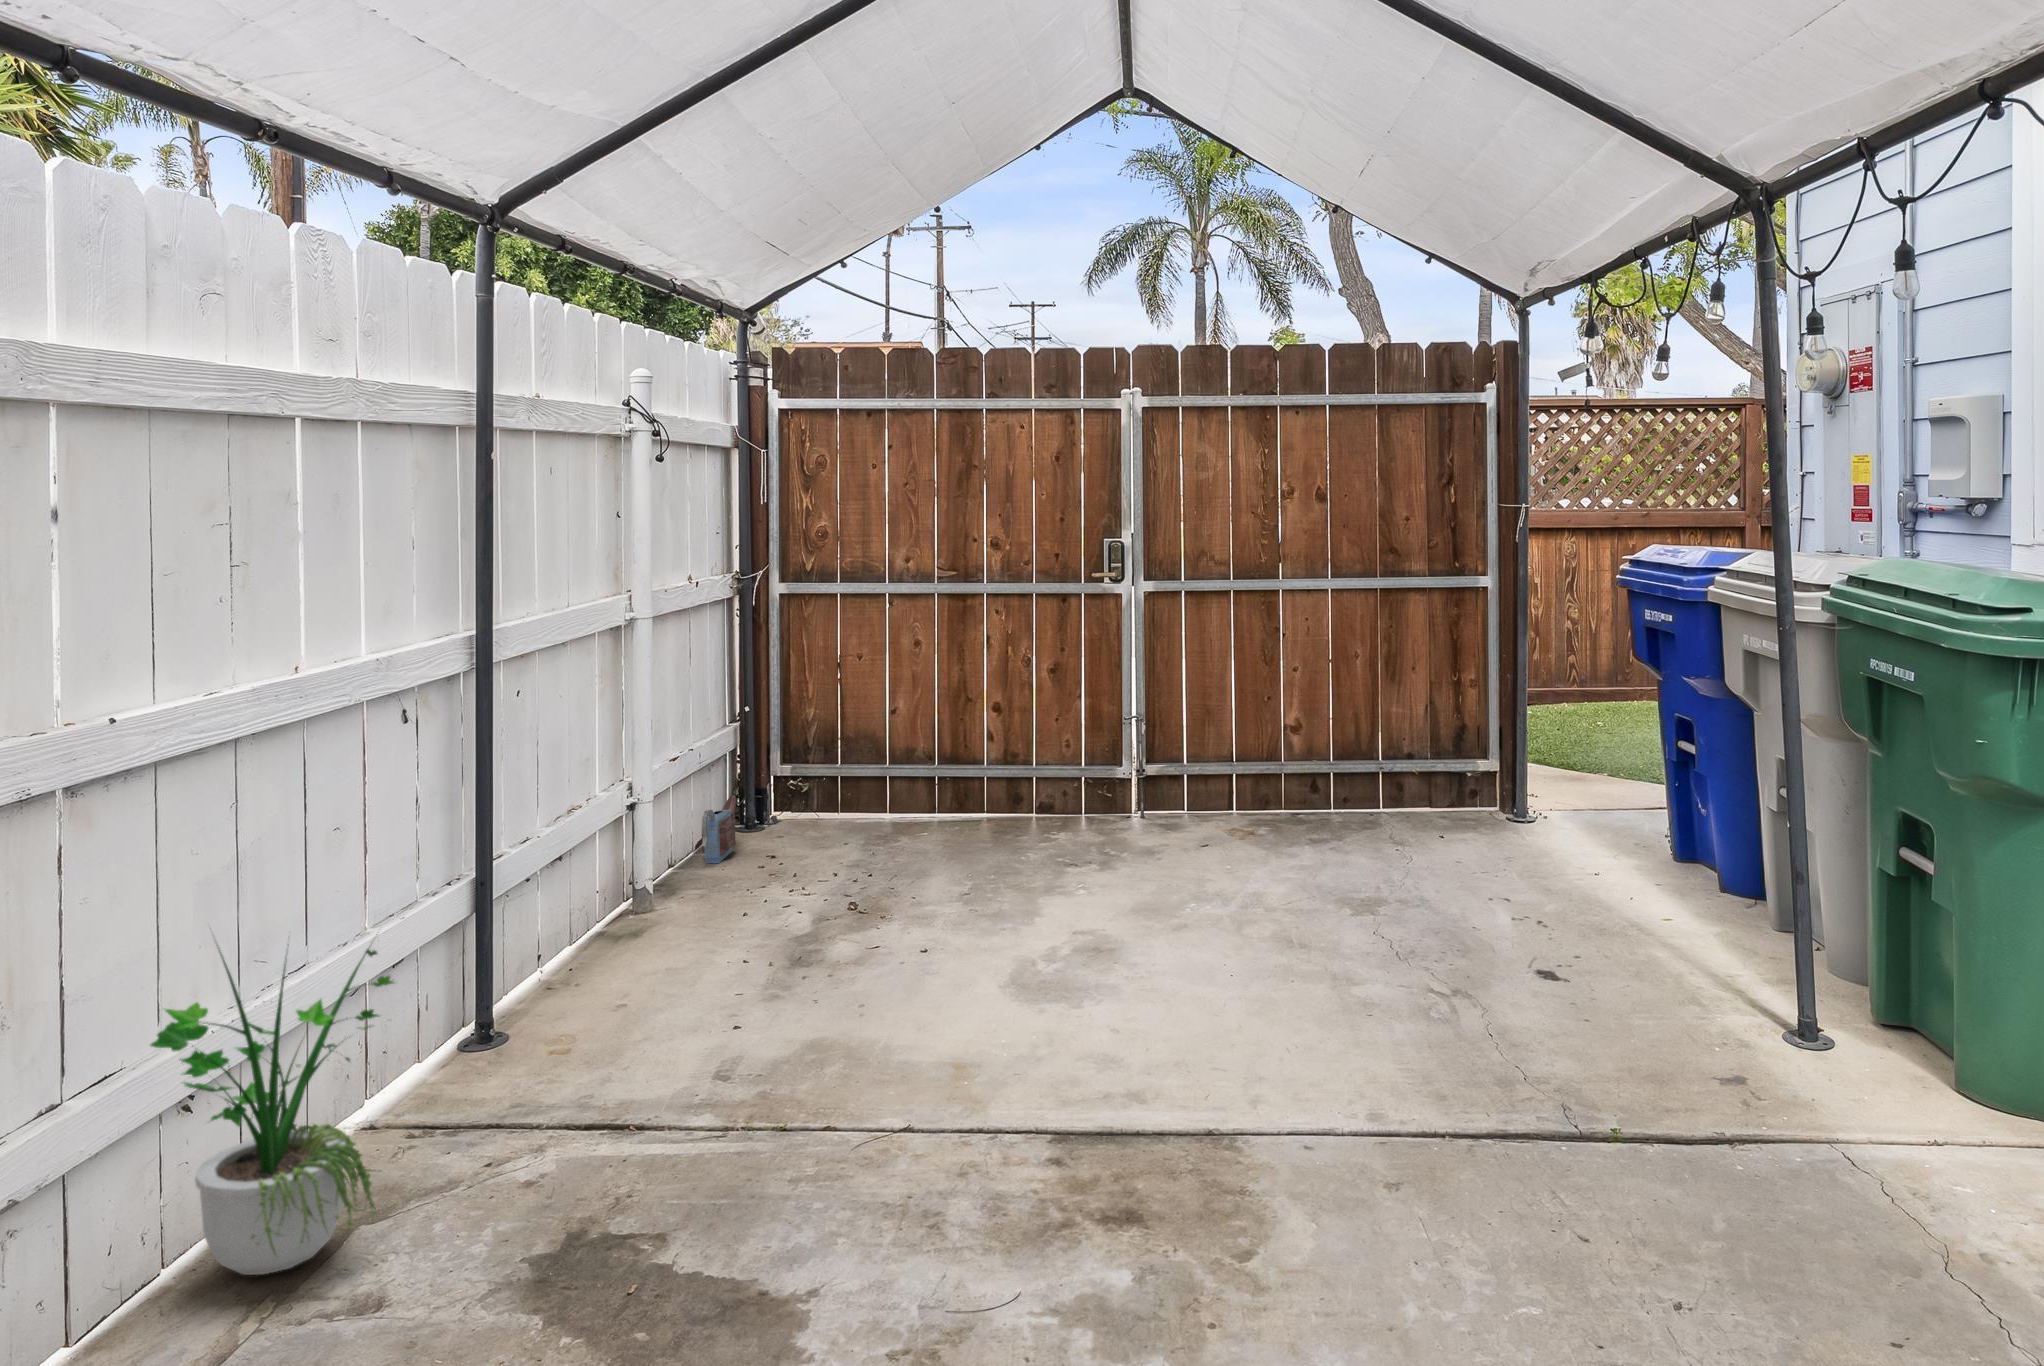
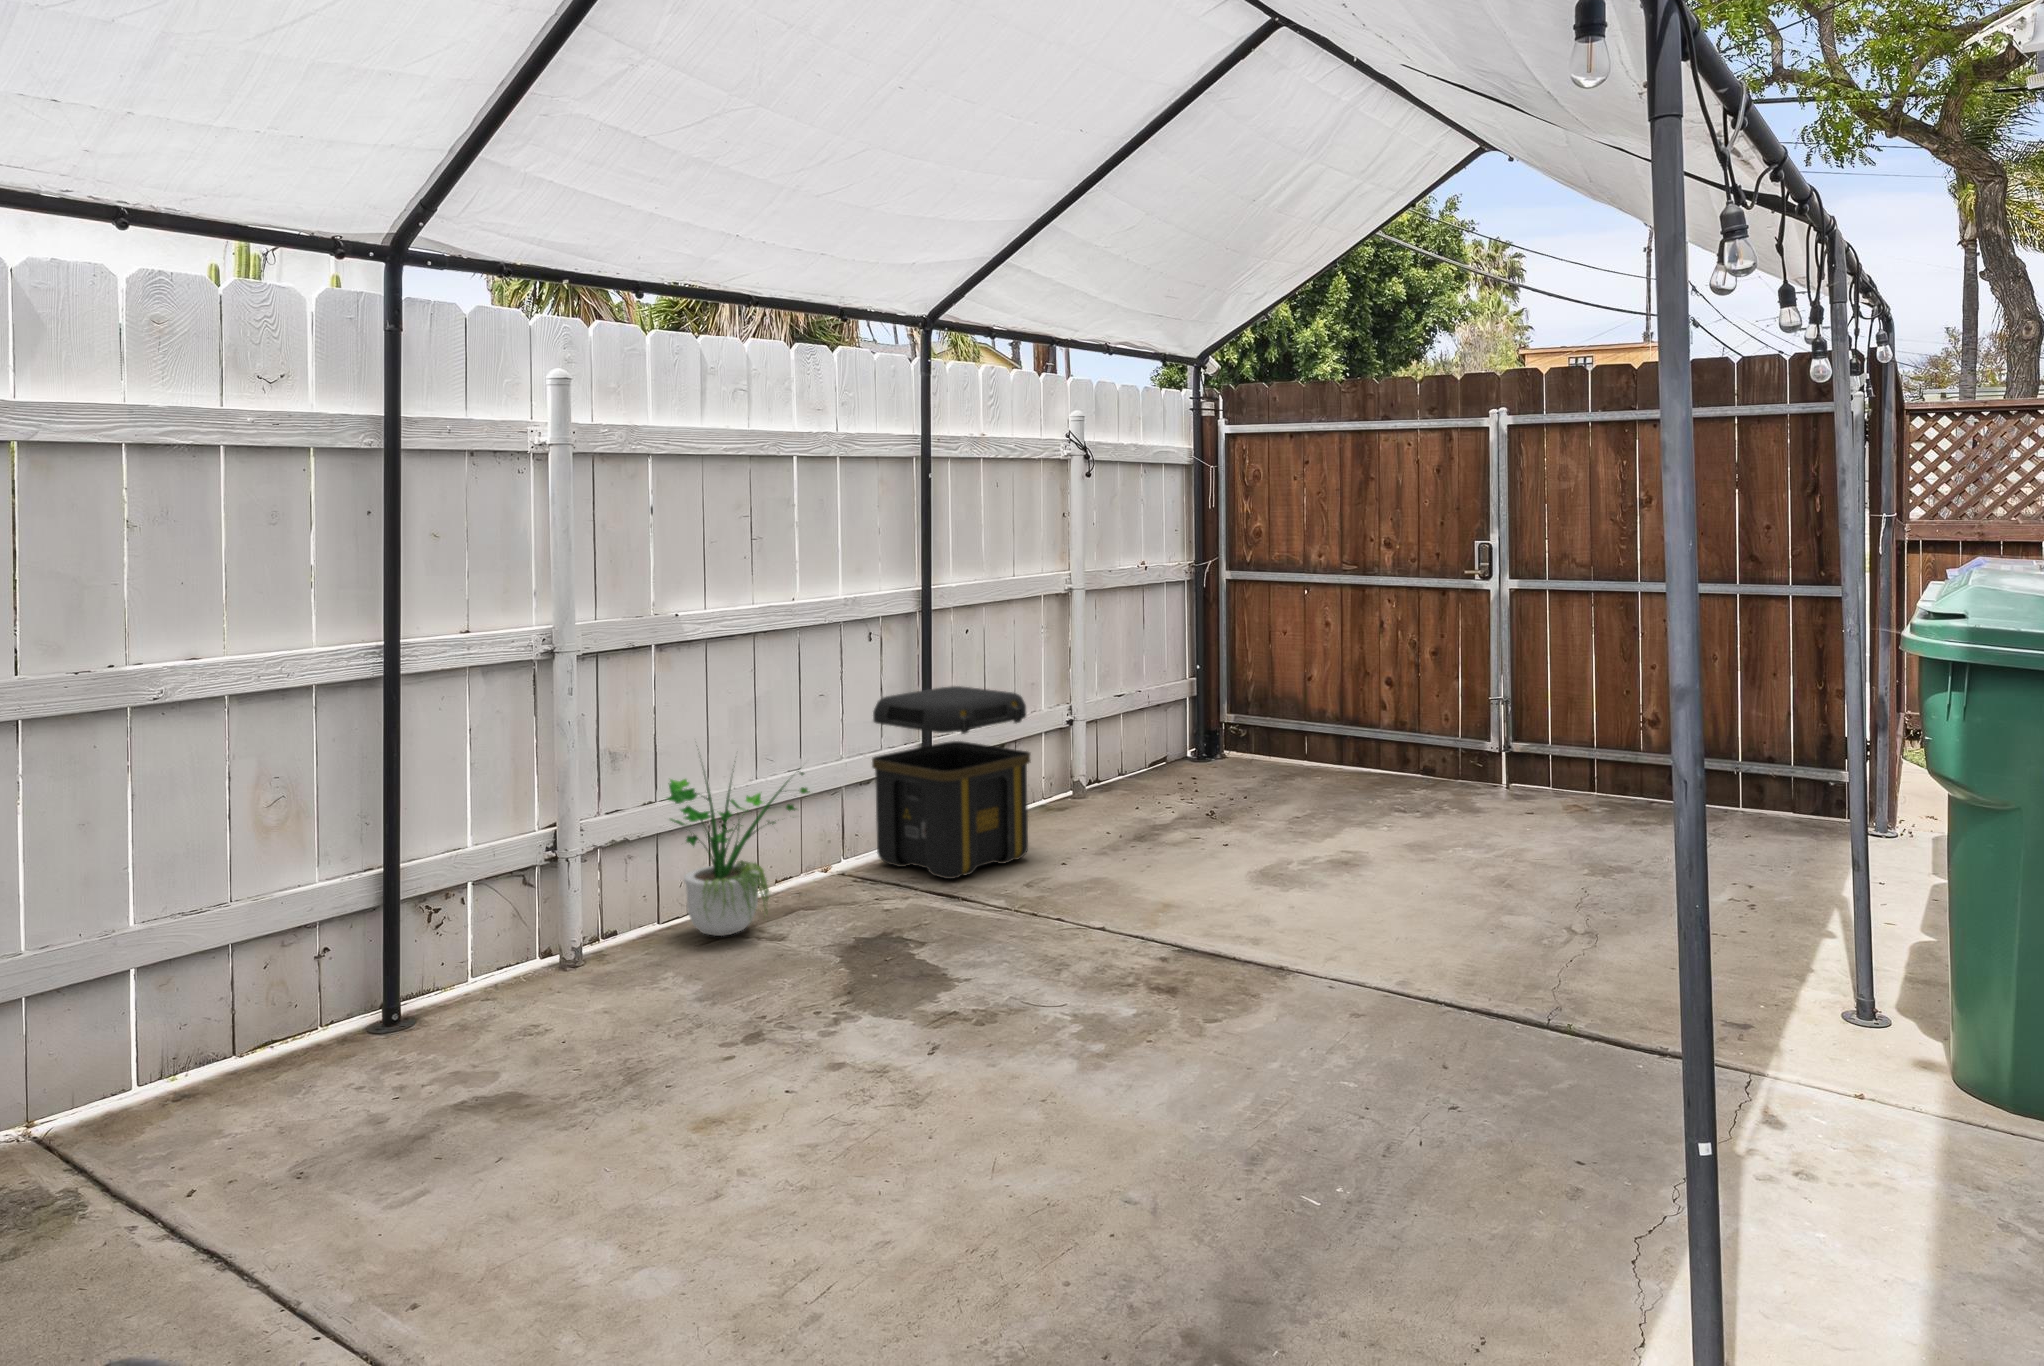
toolbox: none [428,774,678,1073] -> present [872,686,1030,879]
watering can: present [702,795,736,863] -> none [1139,729,1180,777]

